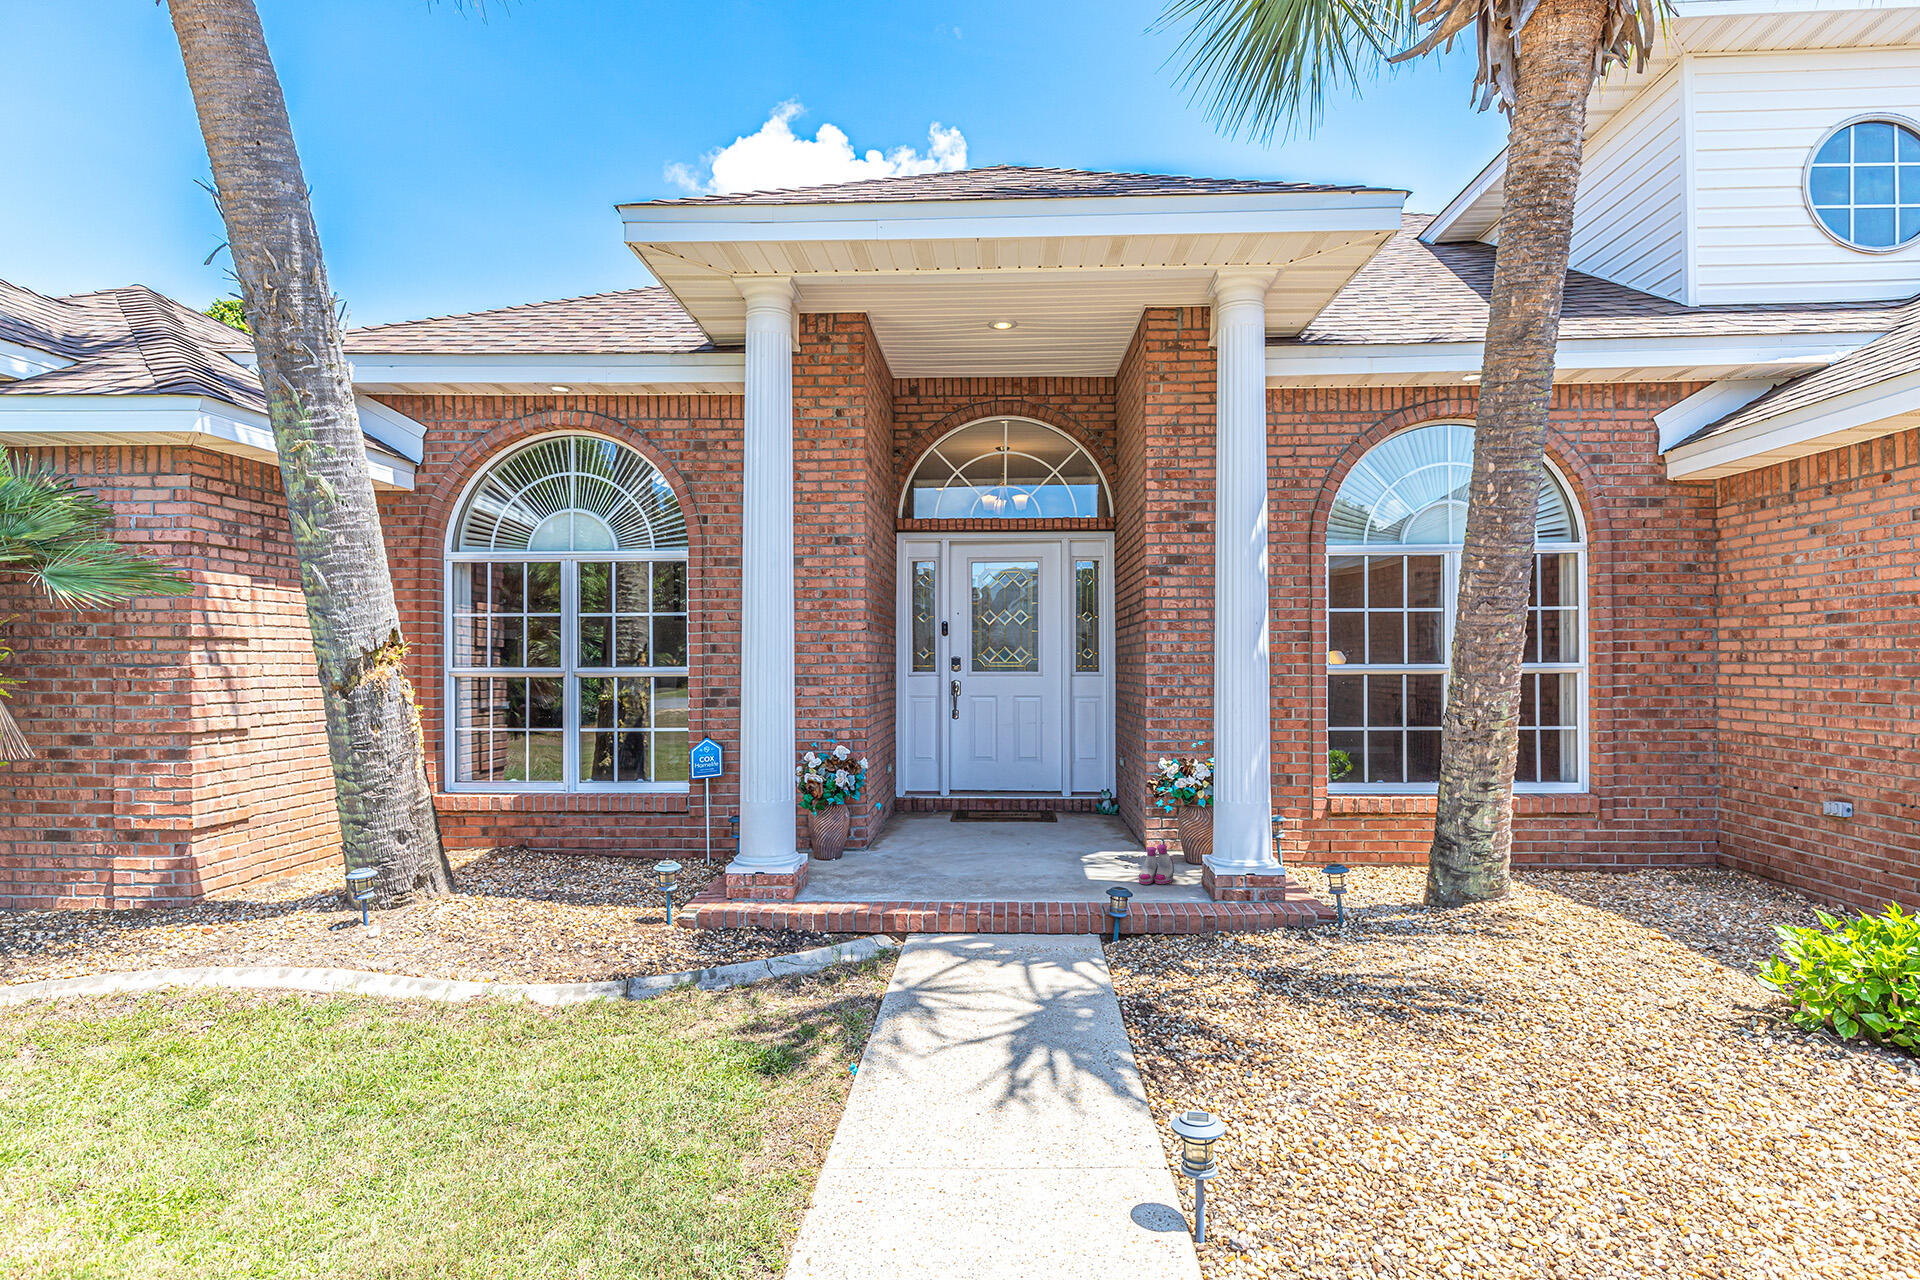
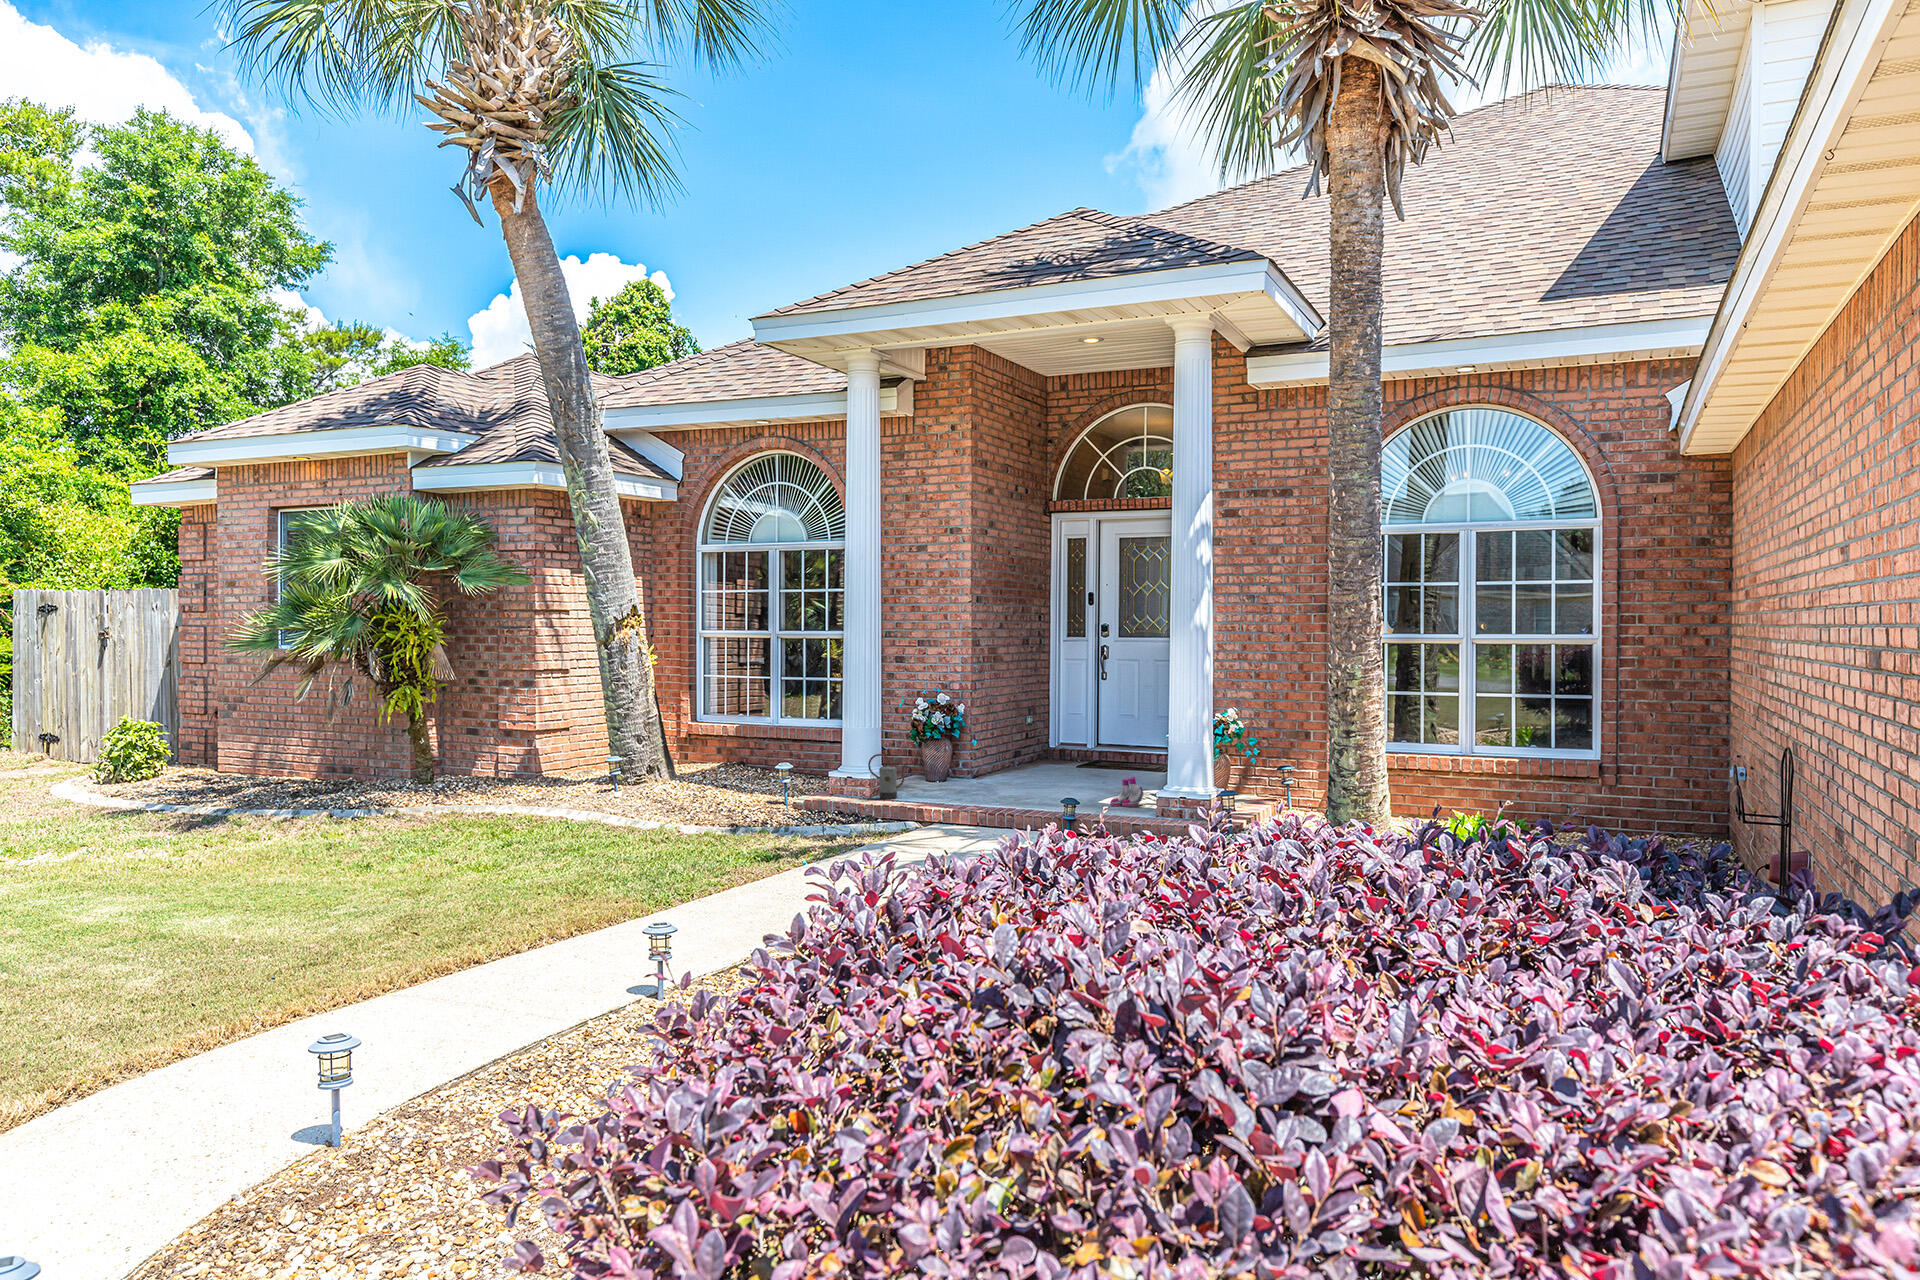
watering can: none [812,839,865,903] -> present [868,754,908,799]

